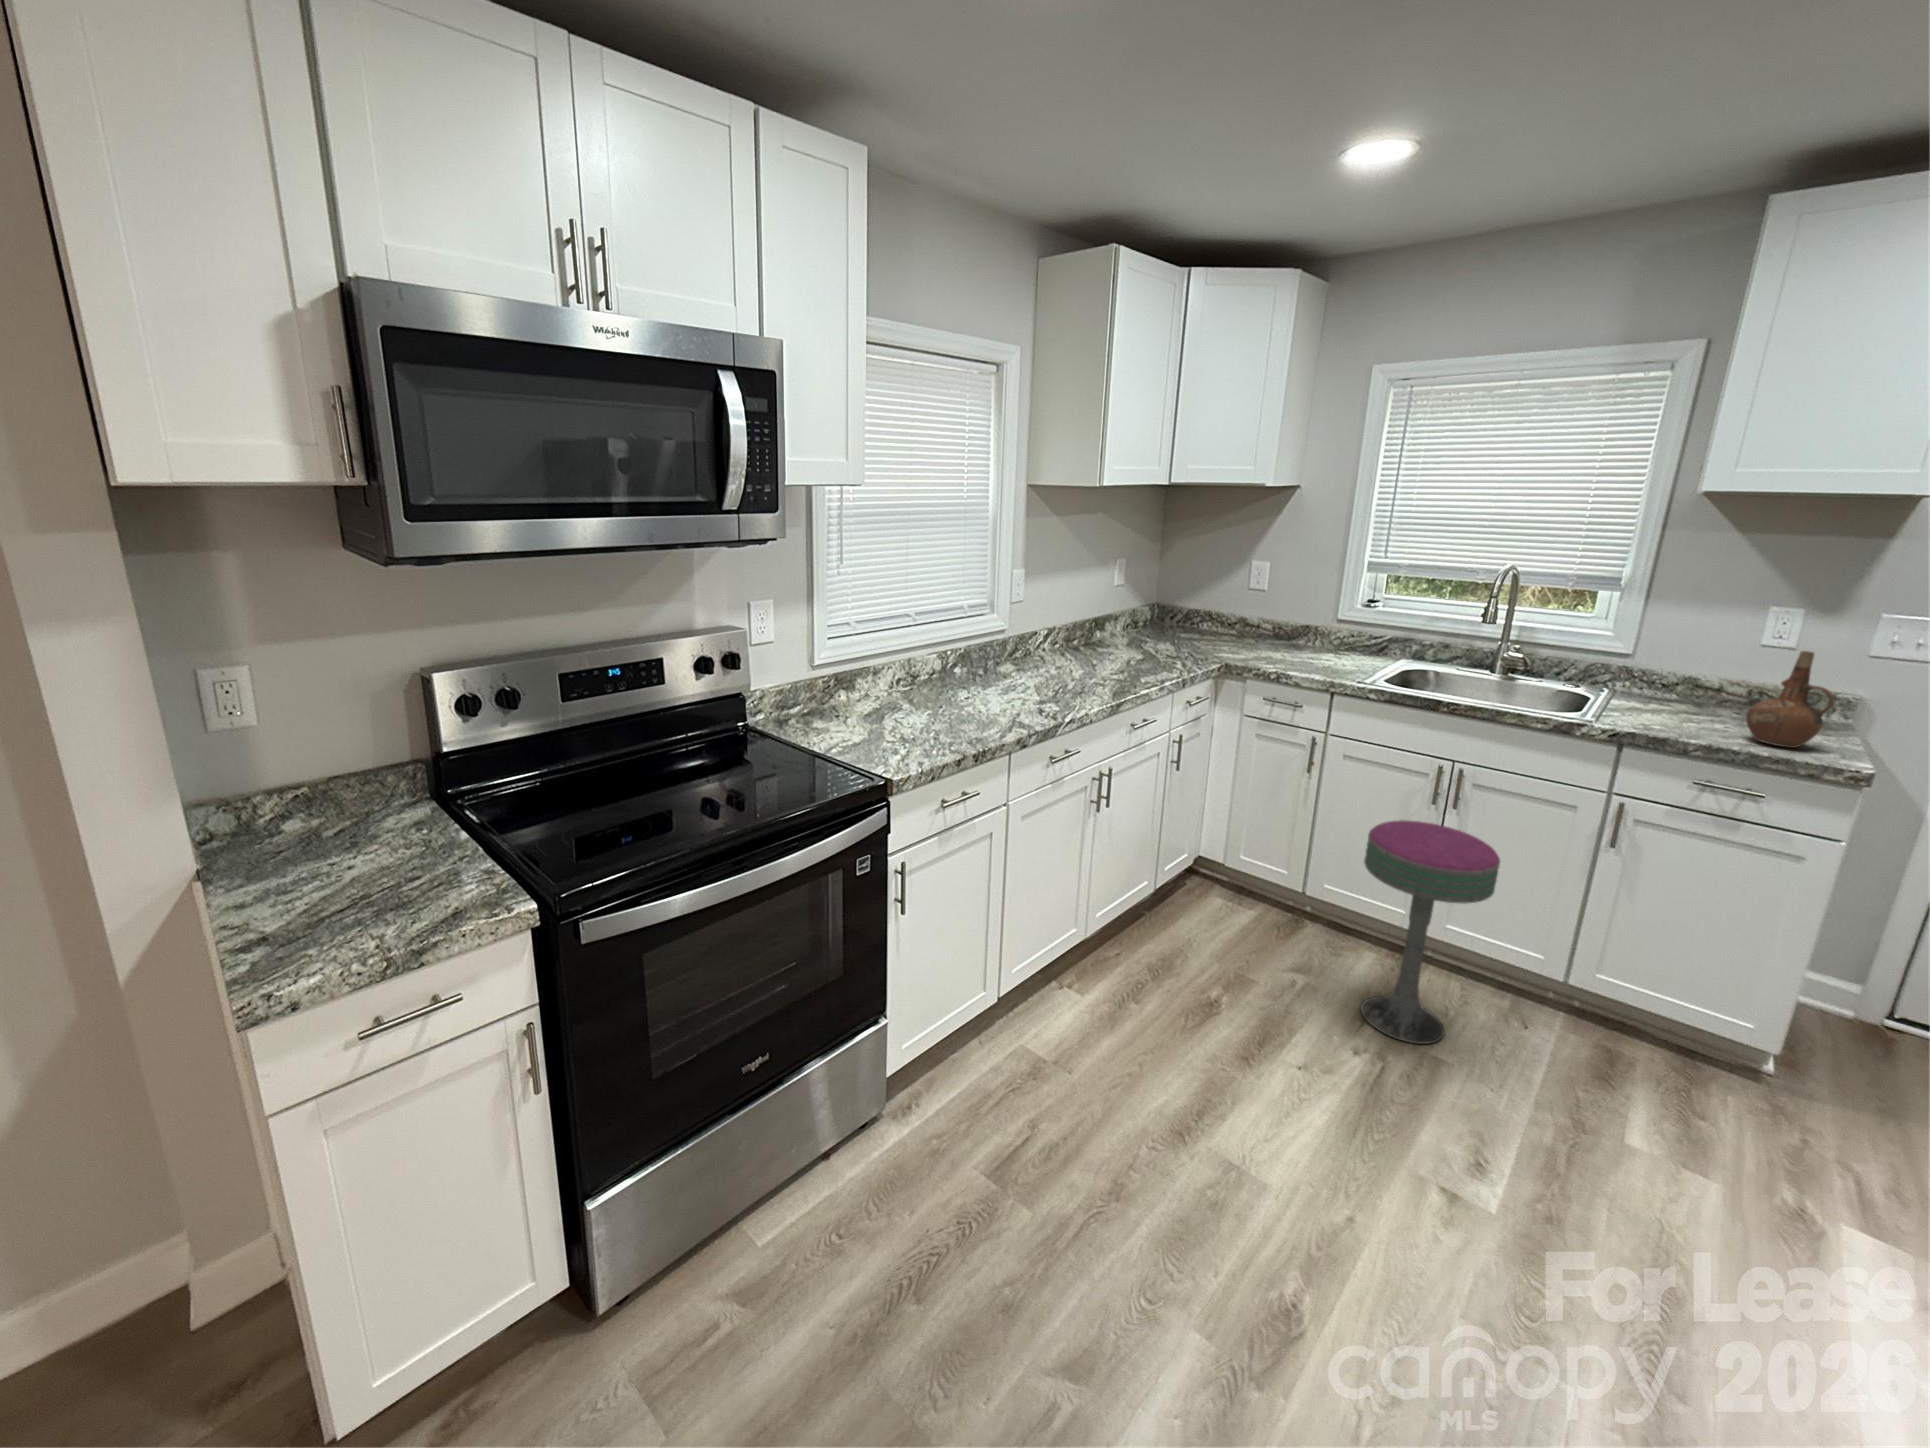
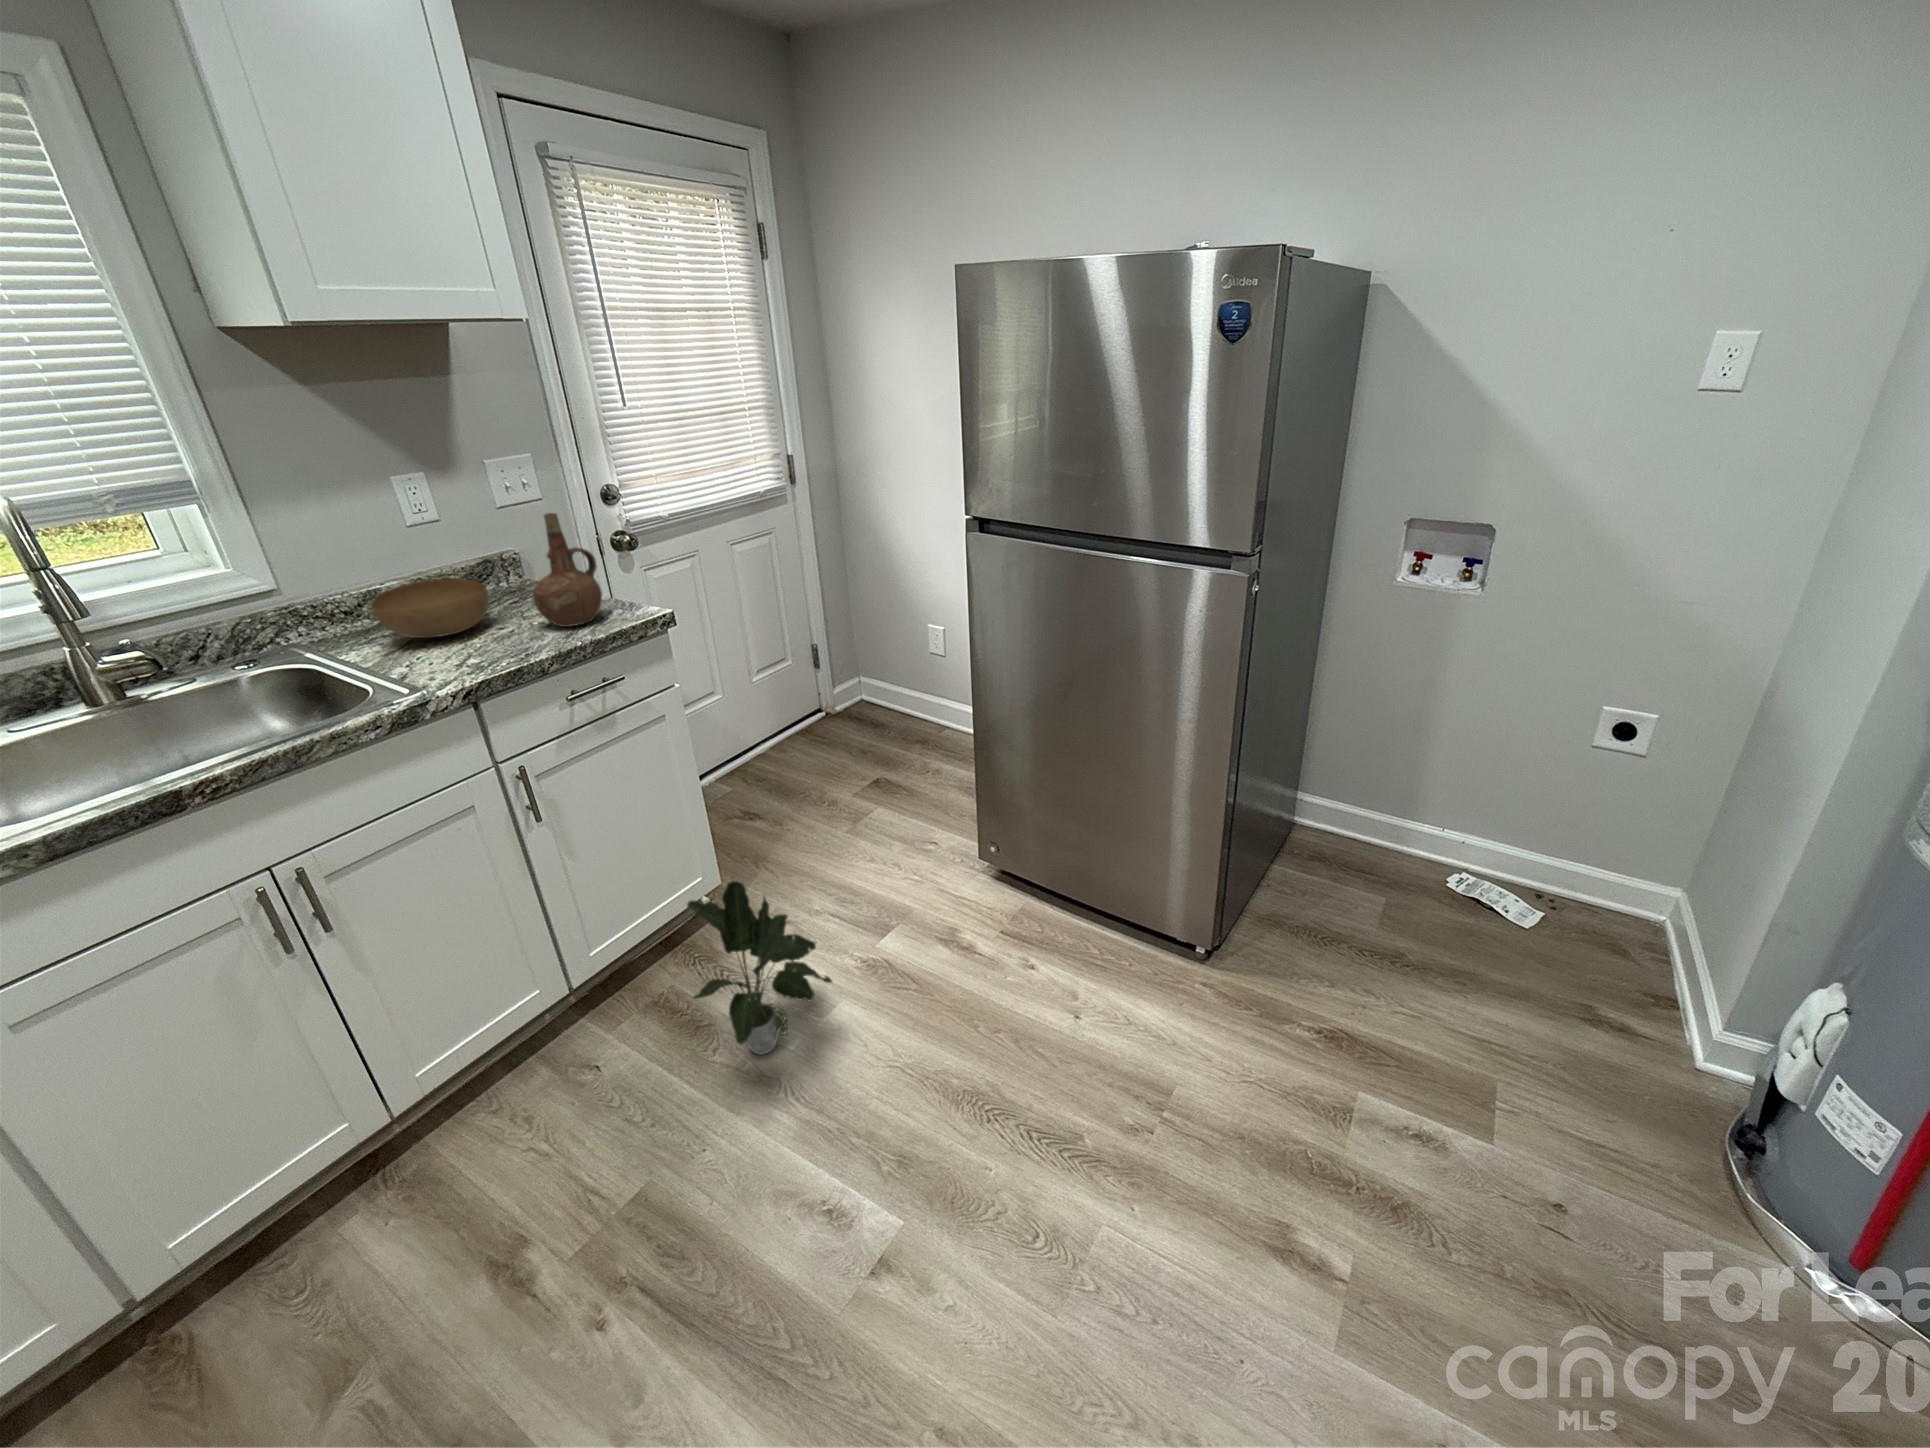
bowl: none [1649,676,1750,719] -> present [371,579,489,638]
bar stool: present [1361,820,1500,1044] -> none [316,929,602,1287]
potted plant: none [1556,961,1725,1134] -> present [687,881,833,1054]

